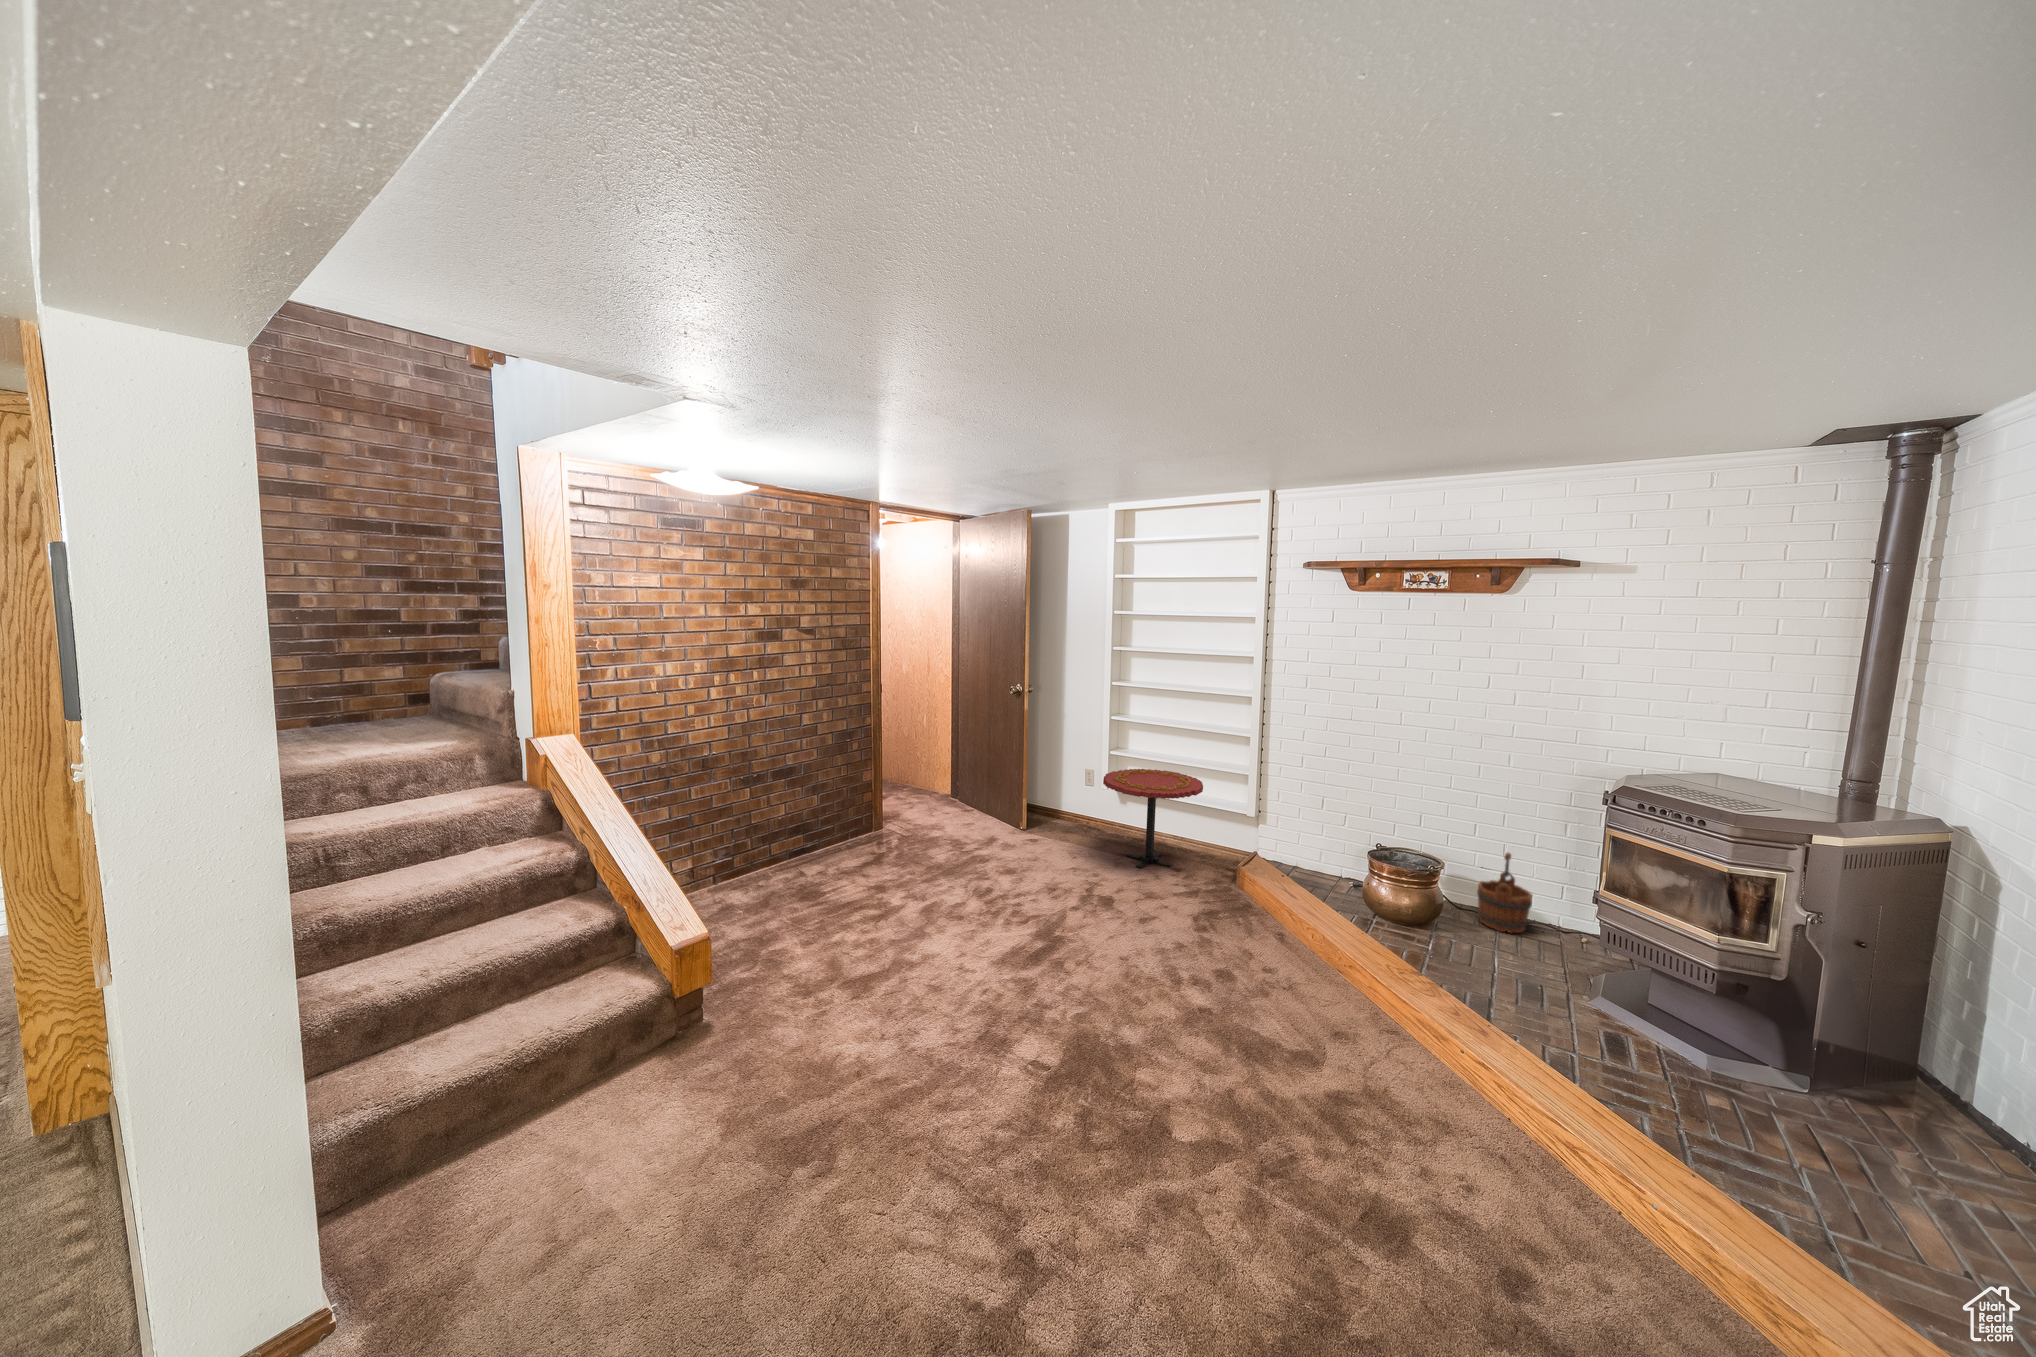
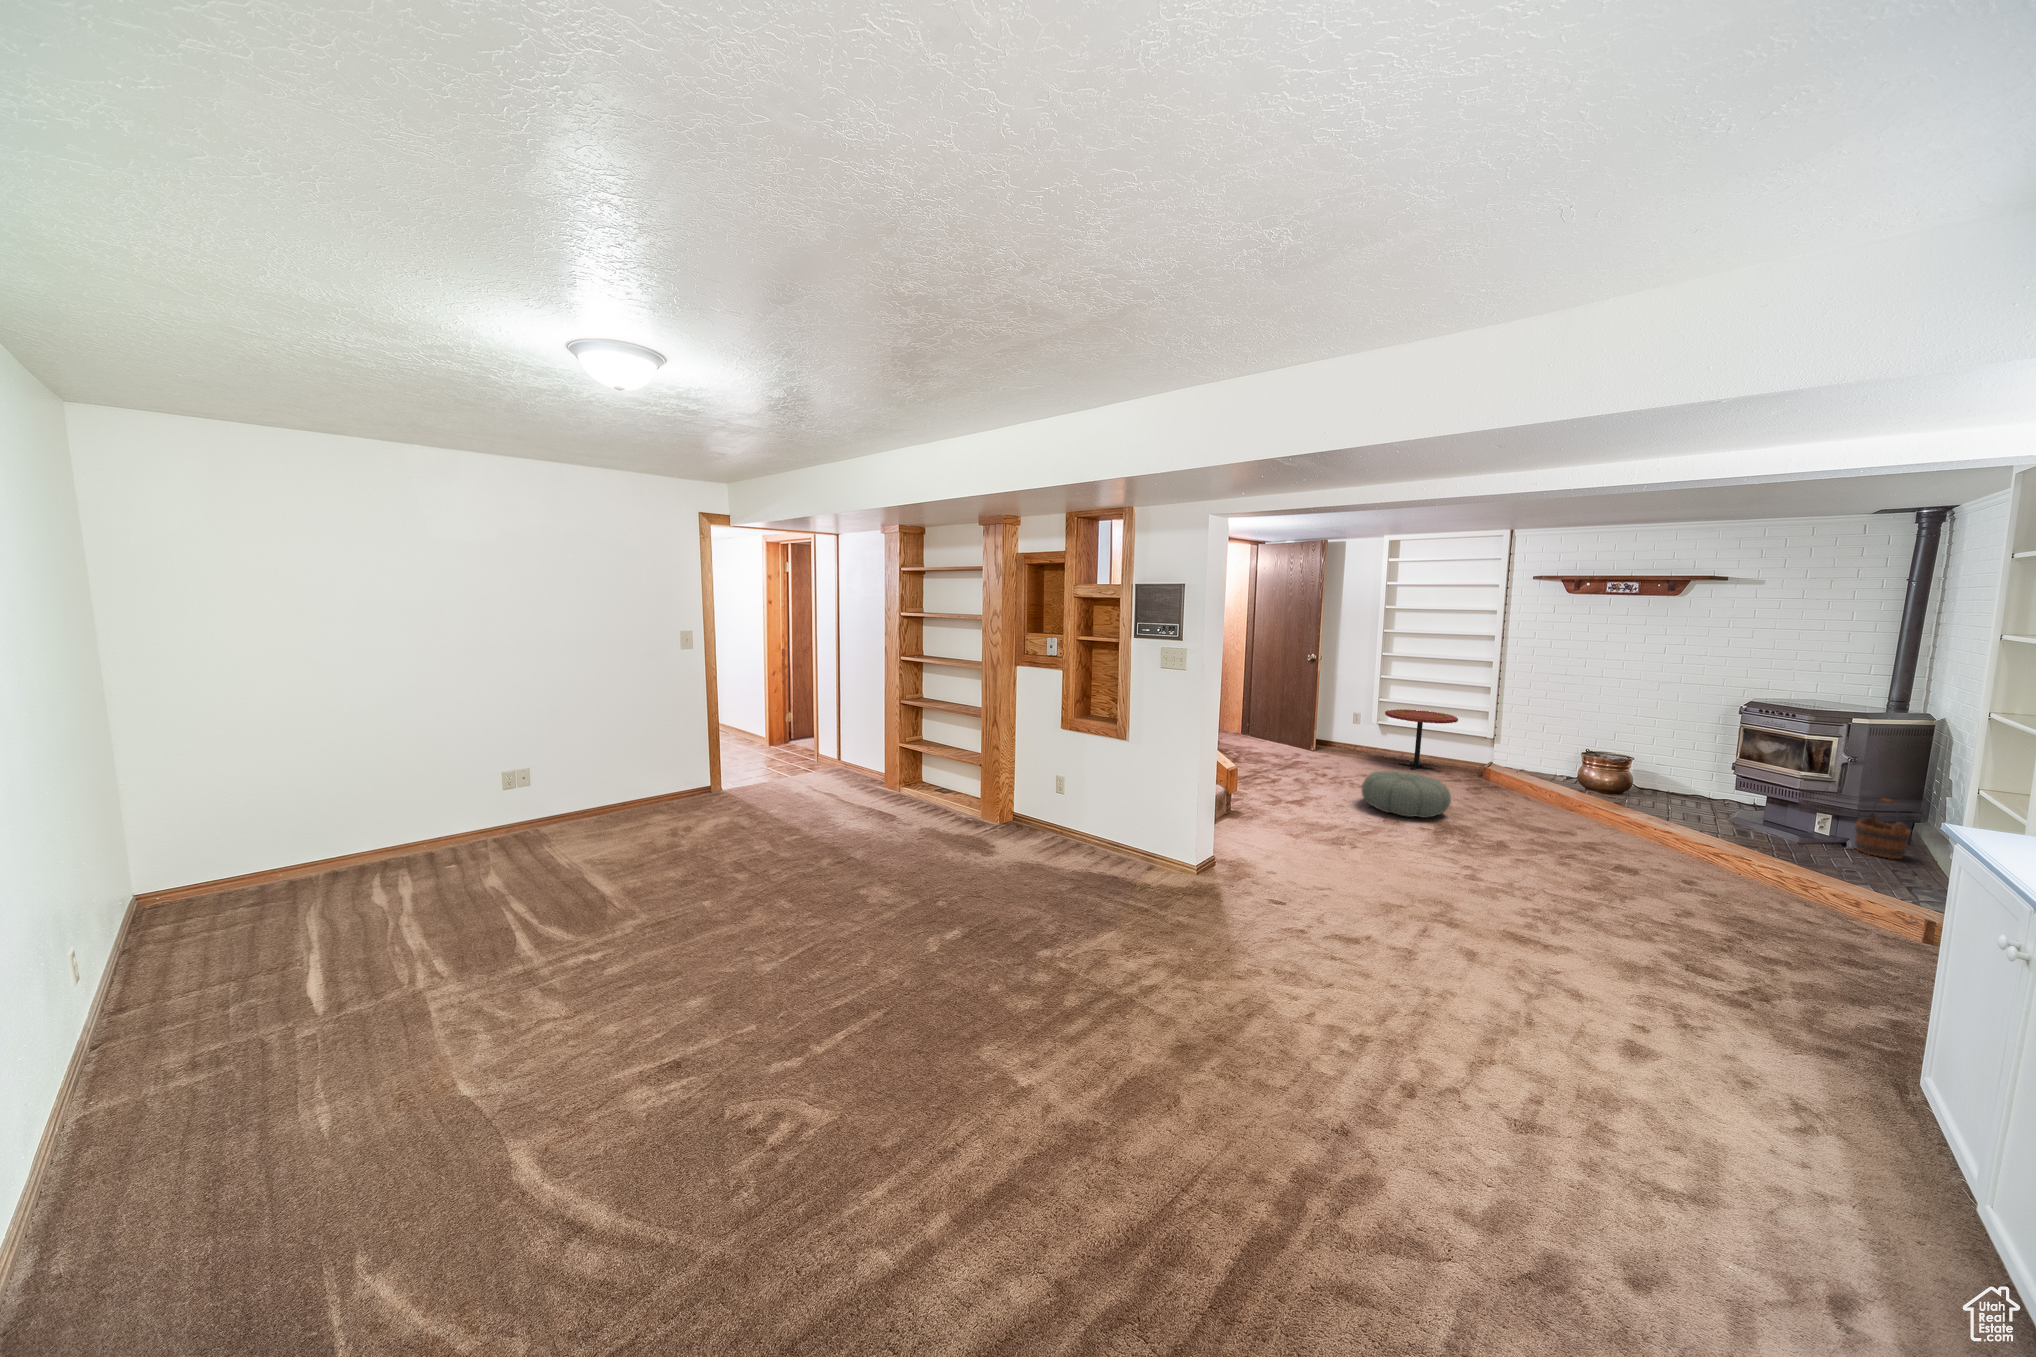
wooden bucket: present [1477,853,1532,933] -> present [1855,798,1911,859]
pouf: none [963,906,1108,1020] -> present [1361,771,1451,818]

